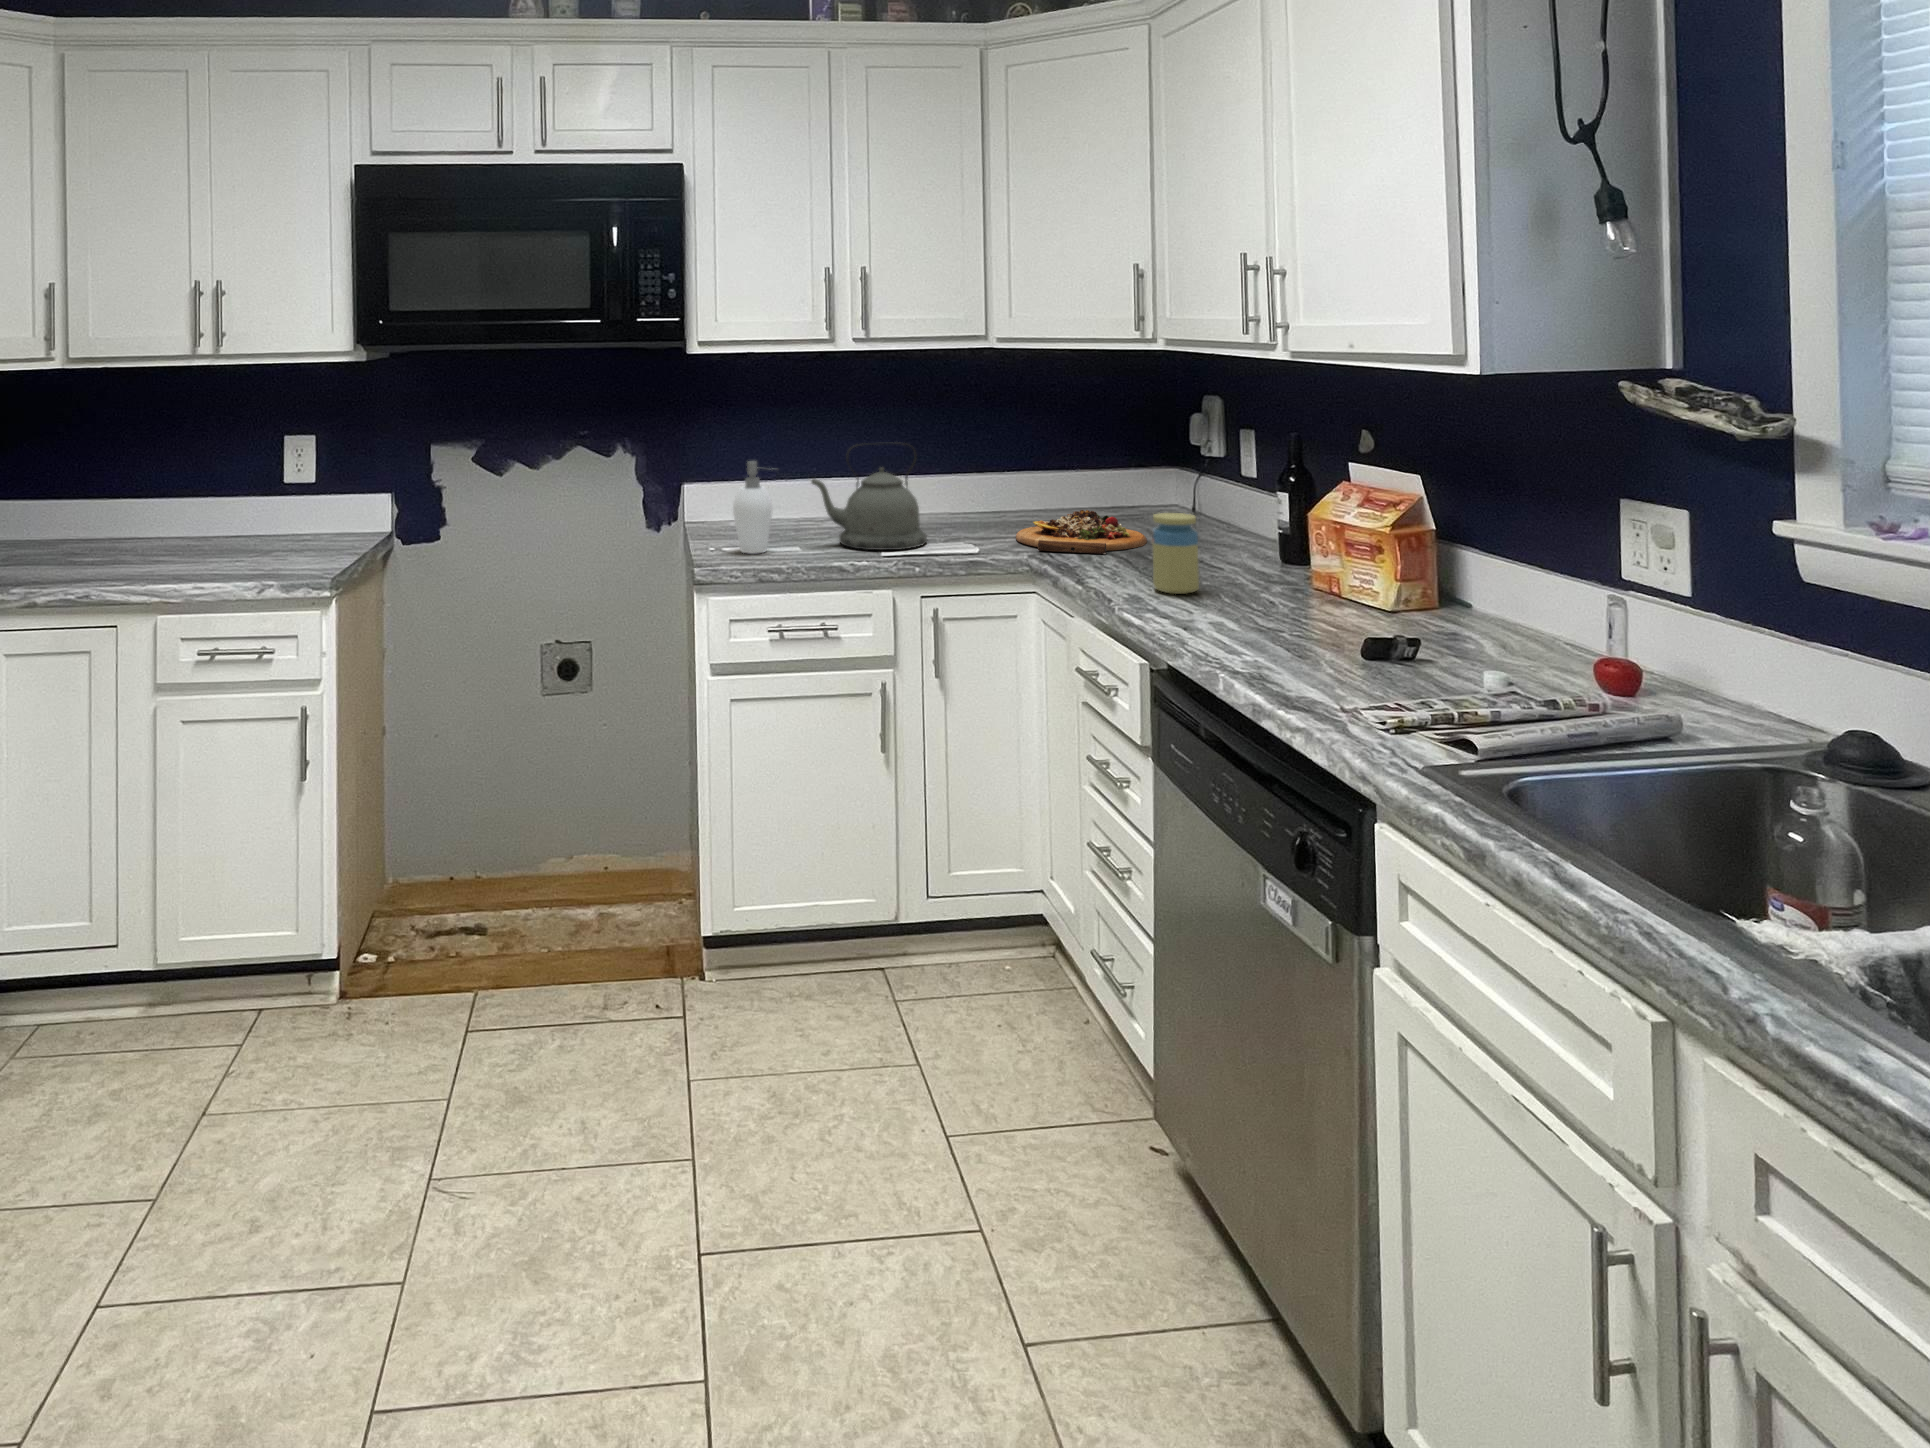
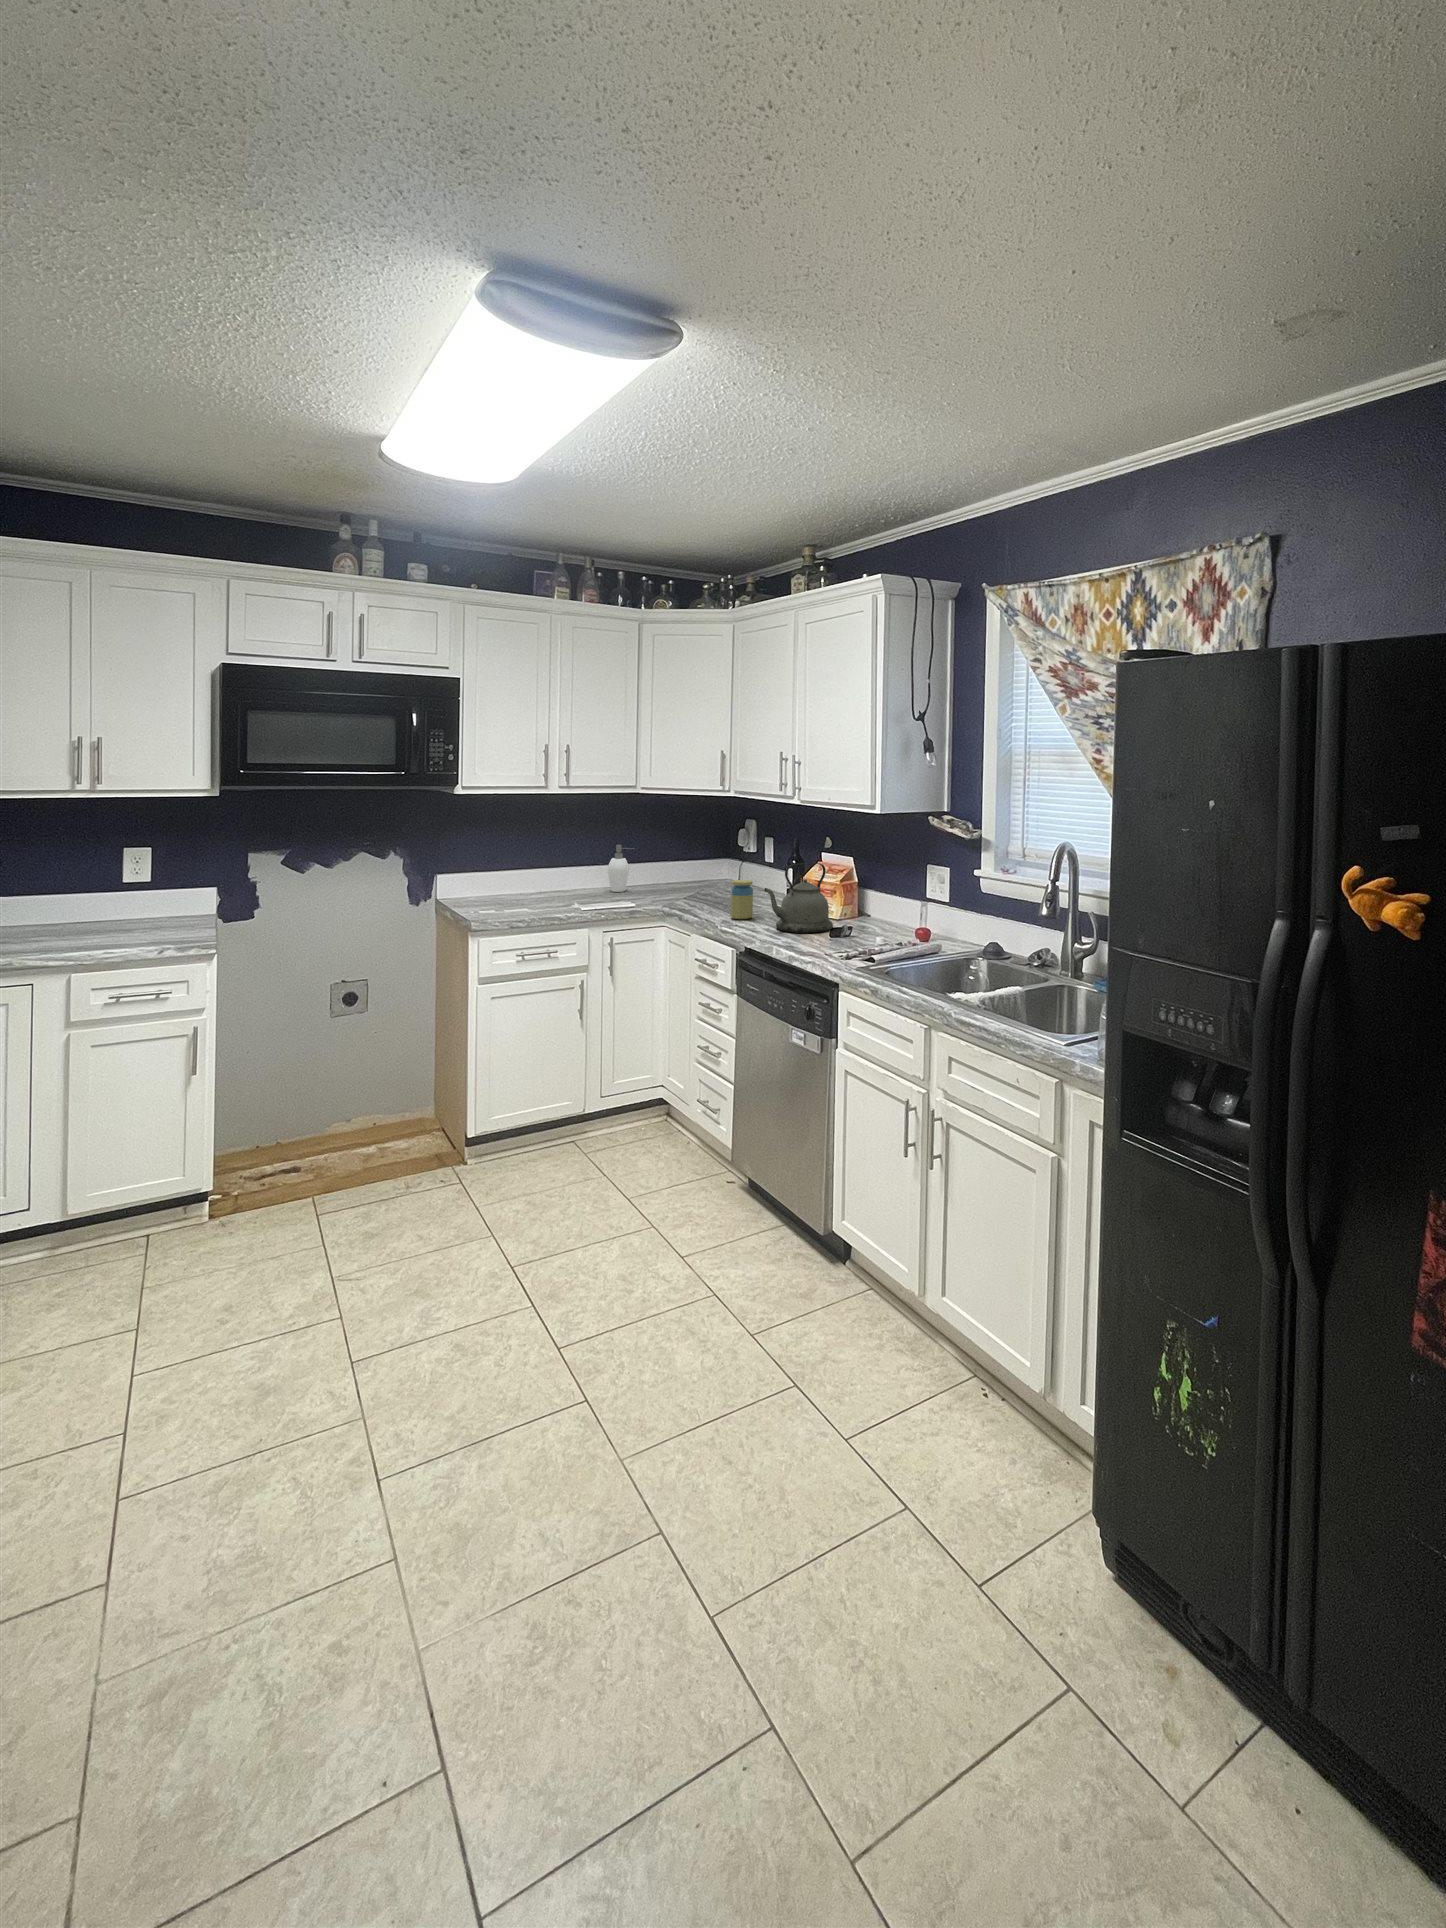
kettle: present [811,442,927,550] -> present [764,863,833,933]
soap dispenser: present [733,461,773,554] -> present [608,845,635,892]
cutting board: present [1016,510,1147,554] -> none [648,882,718,904]

